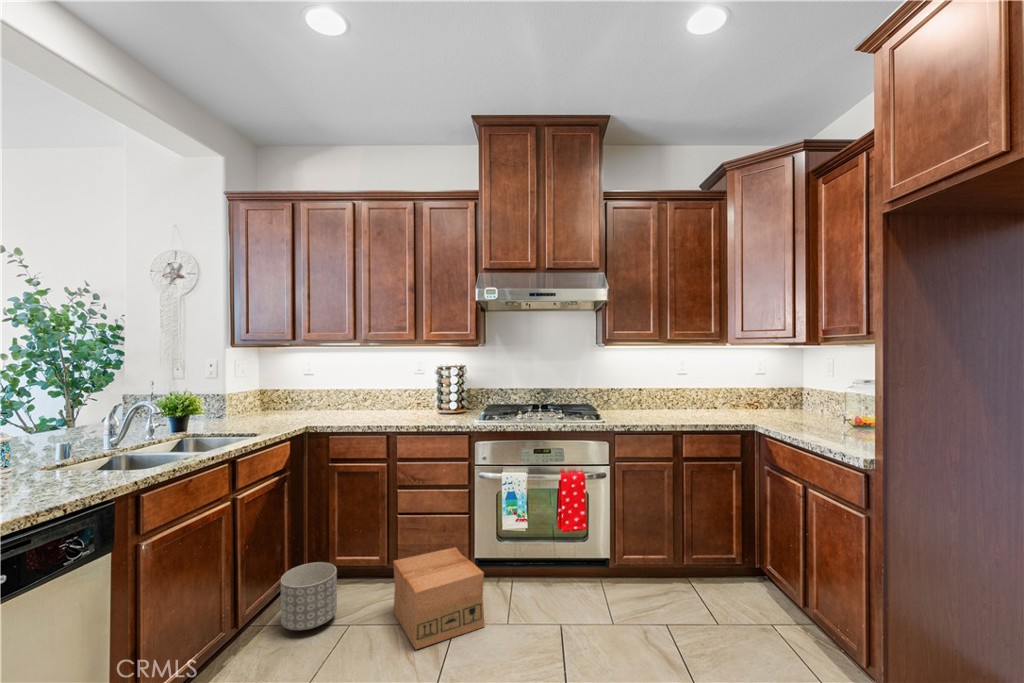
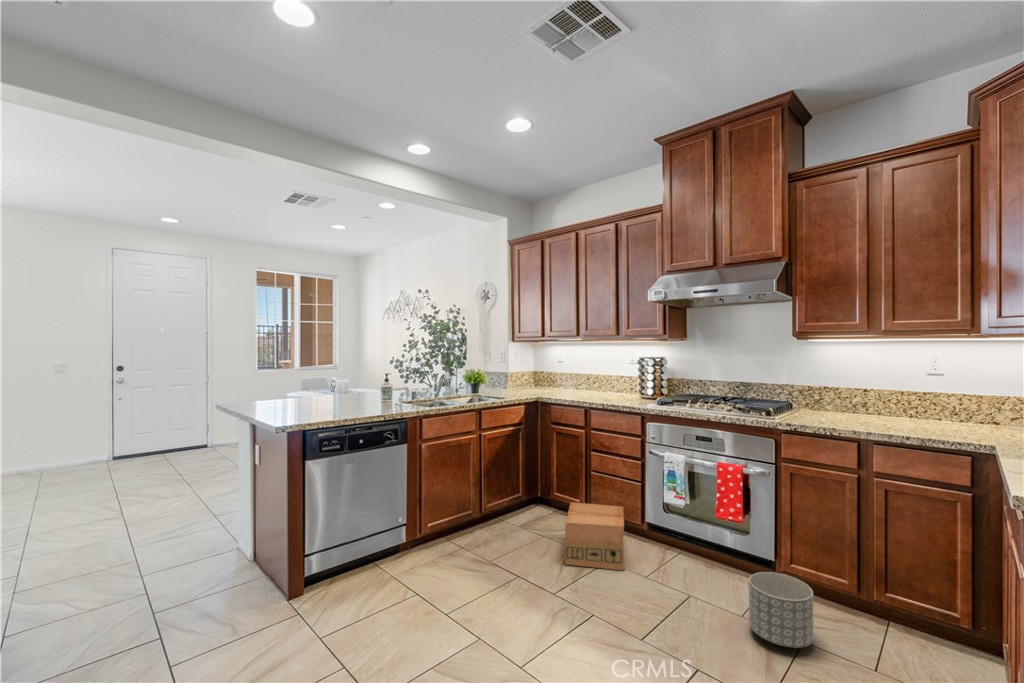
planter: present [281,562,337,630] -> present [749,572,814,648]

